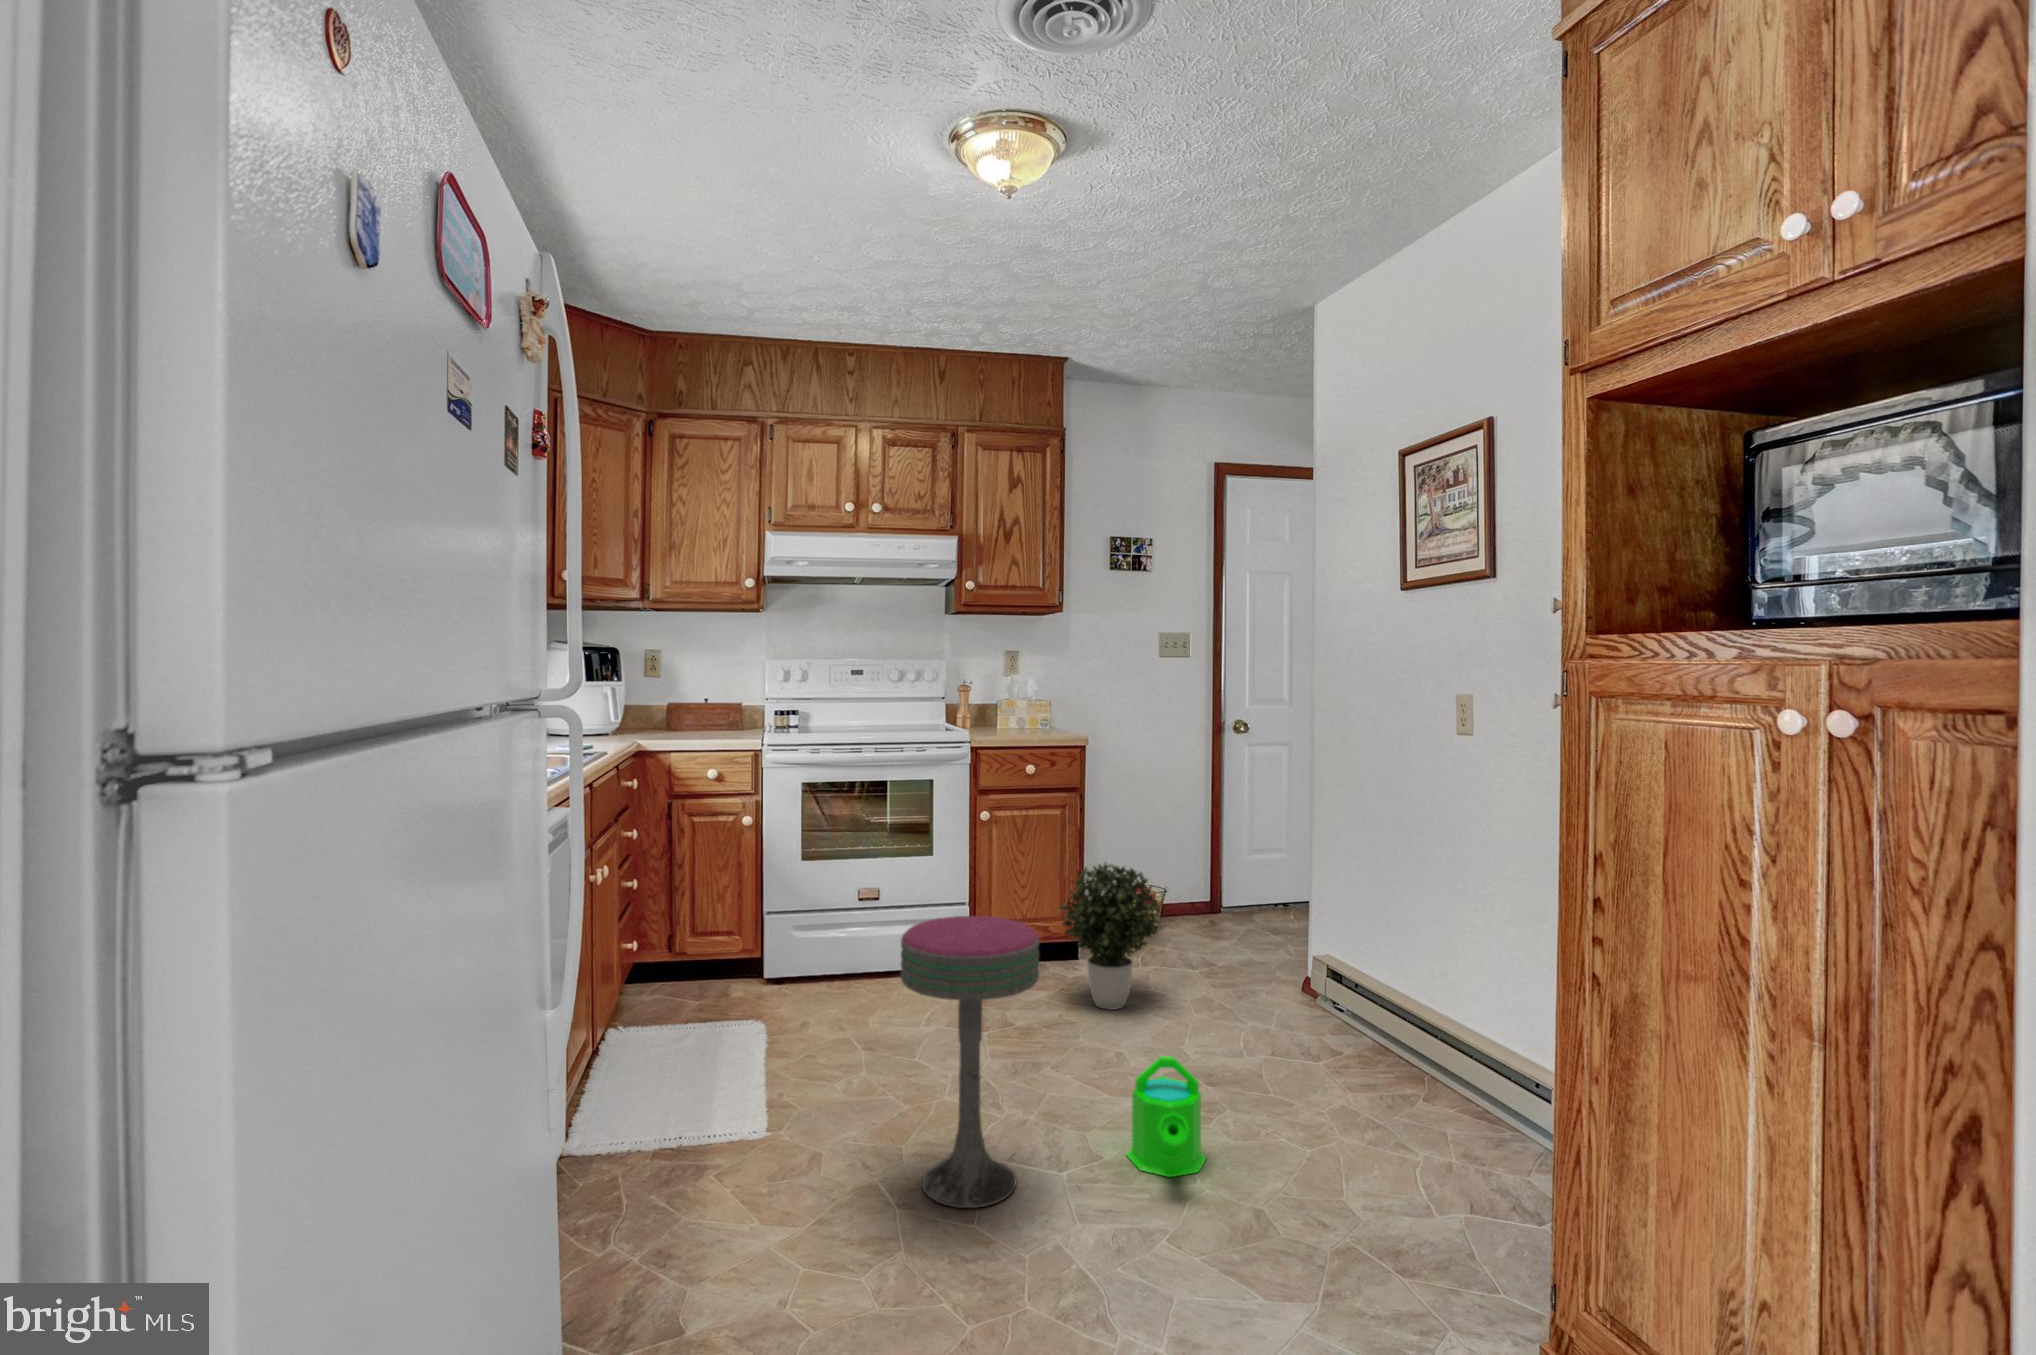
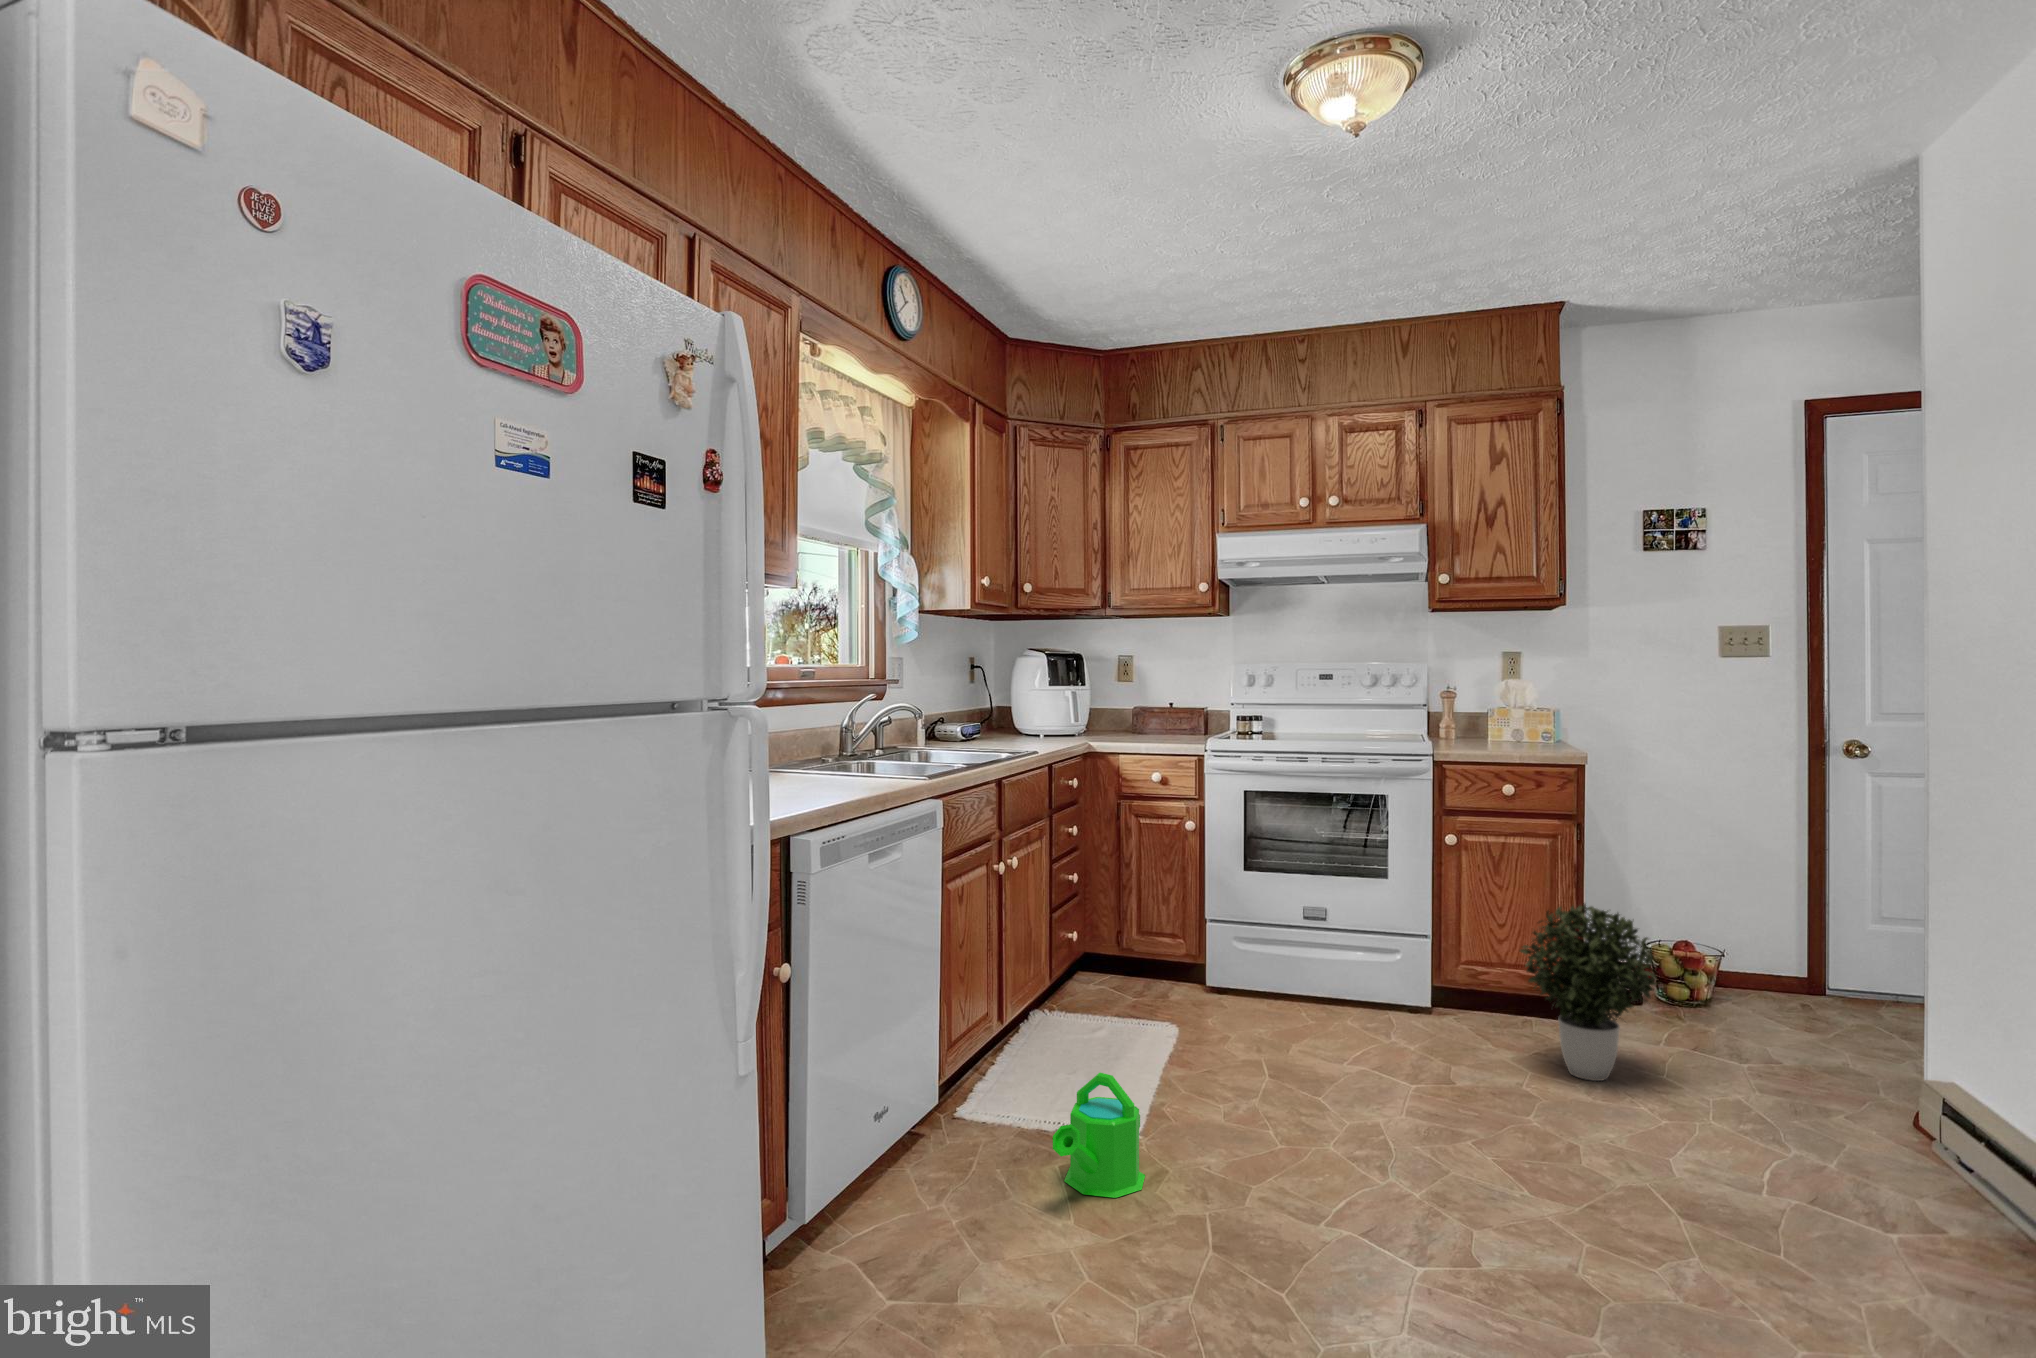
bar stool: present [901,916,1039,1208] -> none [1249,929,1398,1229]
watering can: present [1127,1056,1206,1177] -> present [1053,1073,1145,1198]

